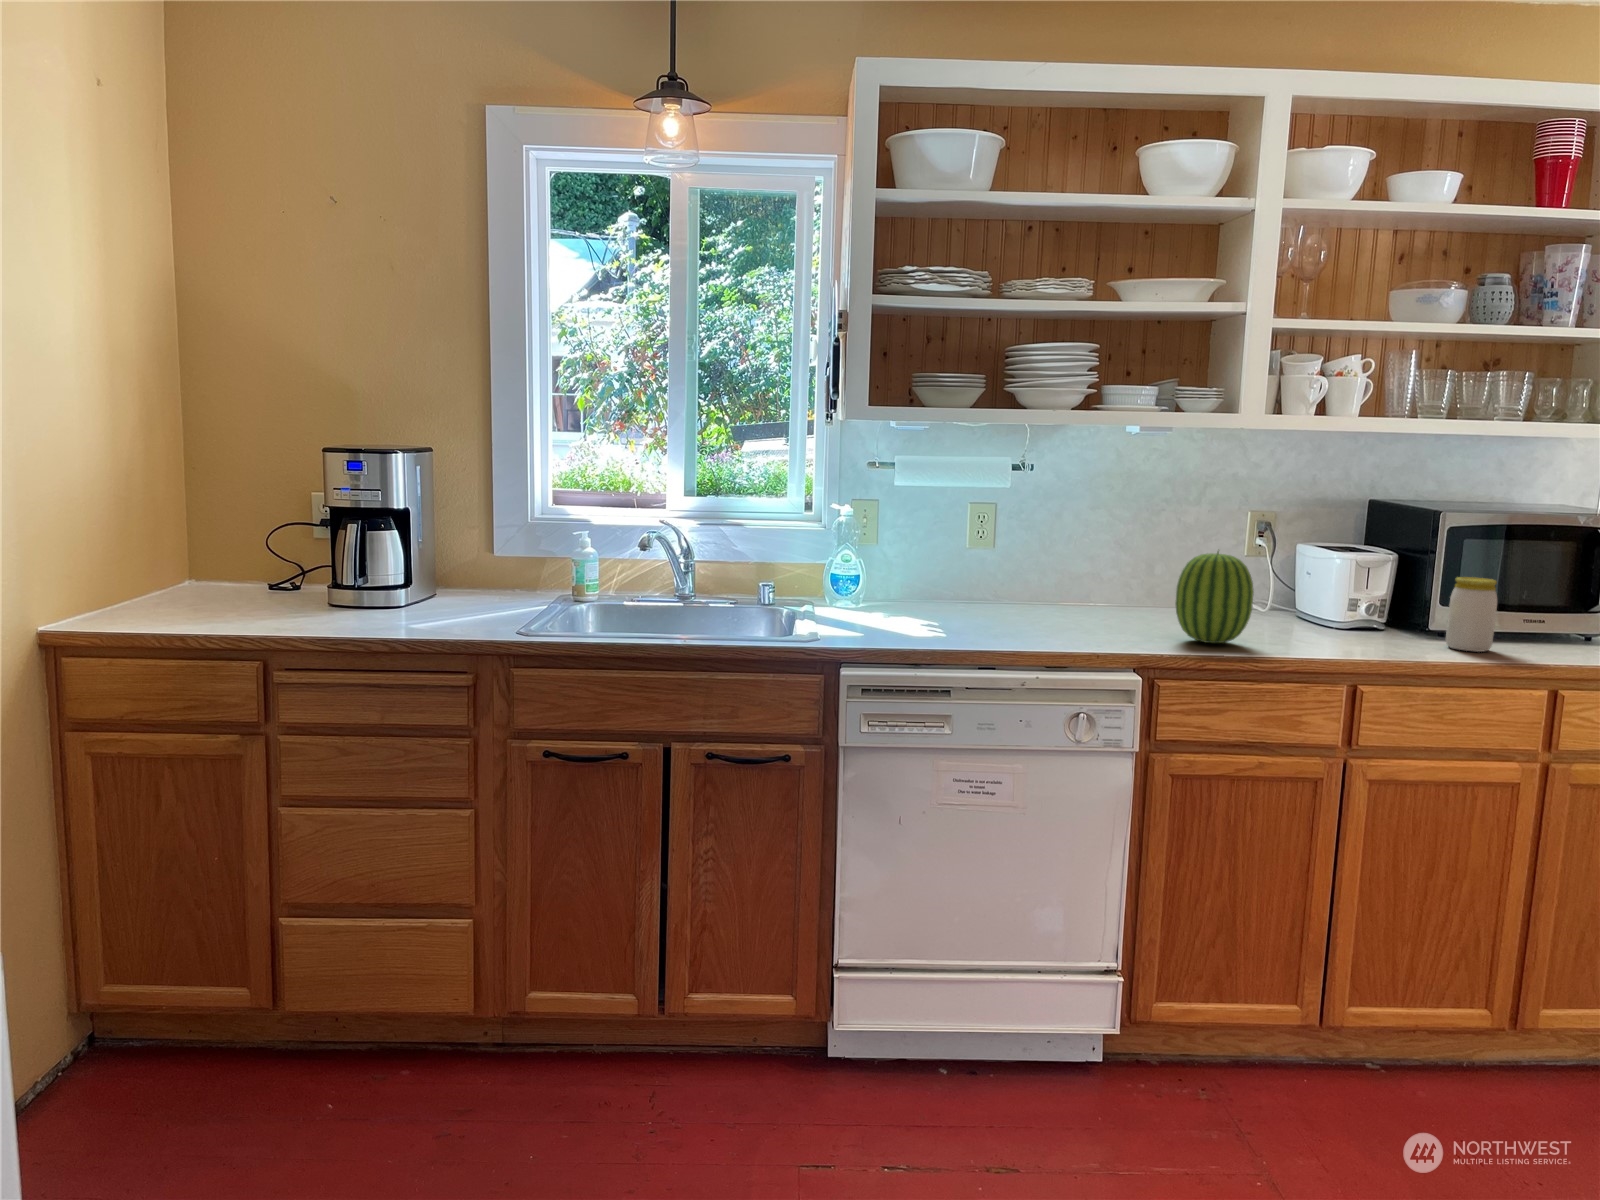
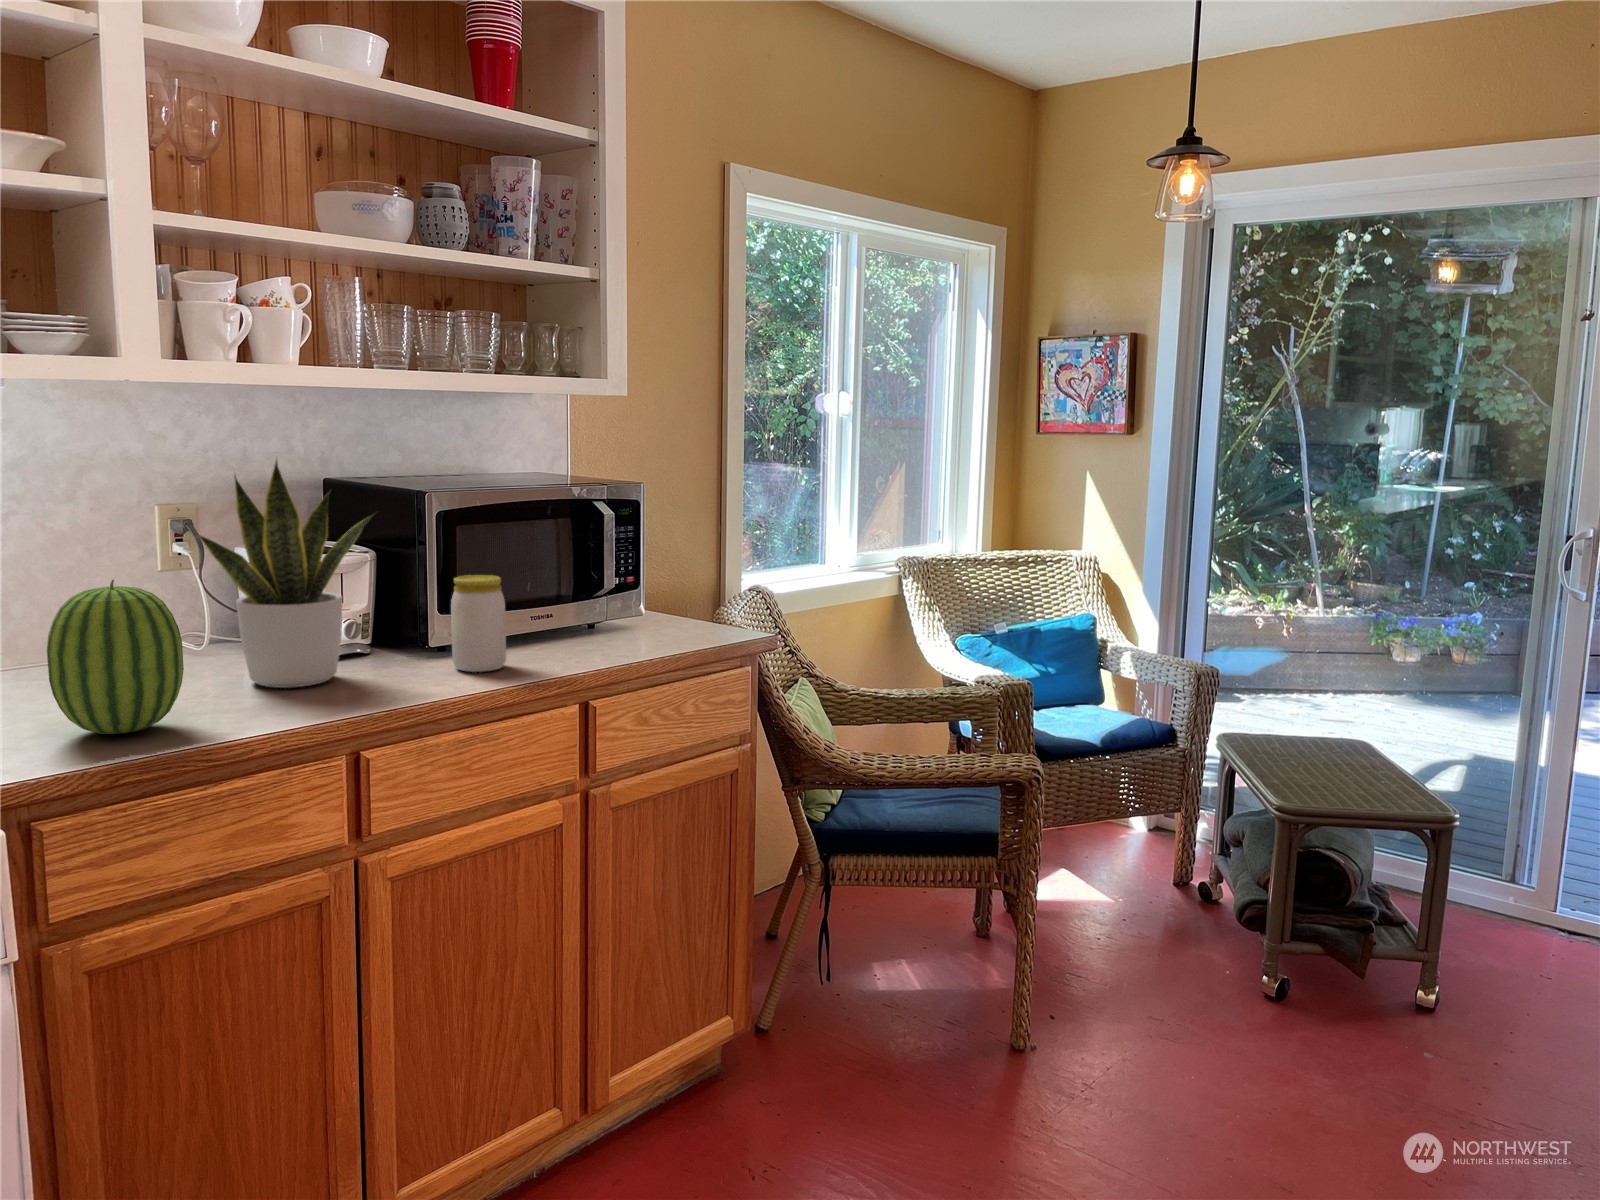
potted plant: none [1271,479,1402,639] -> present [198,460,375,688]

